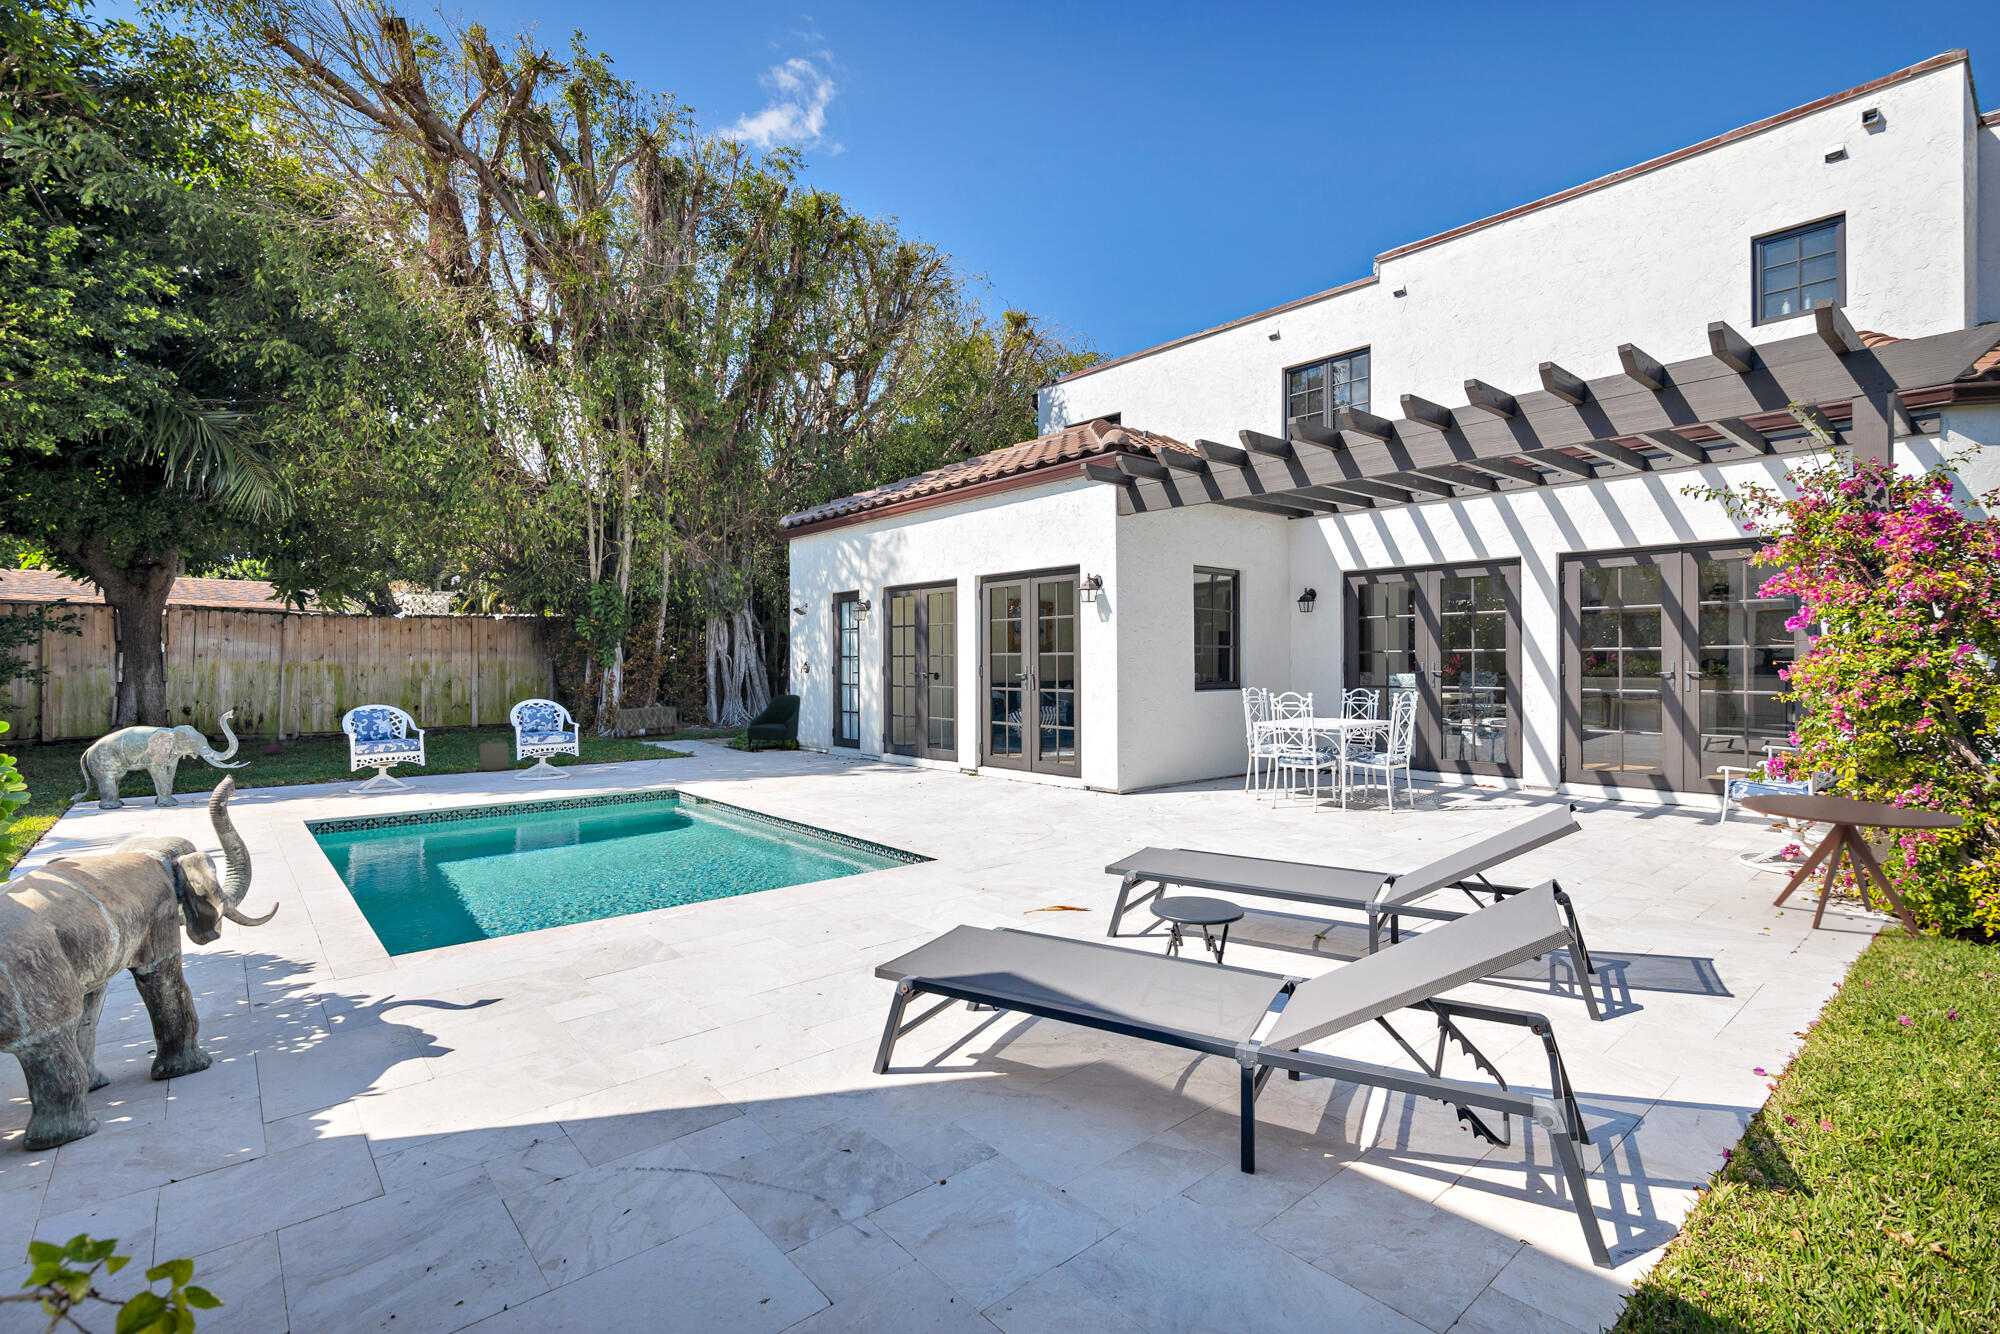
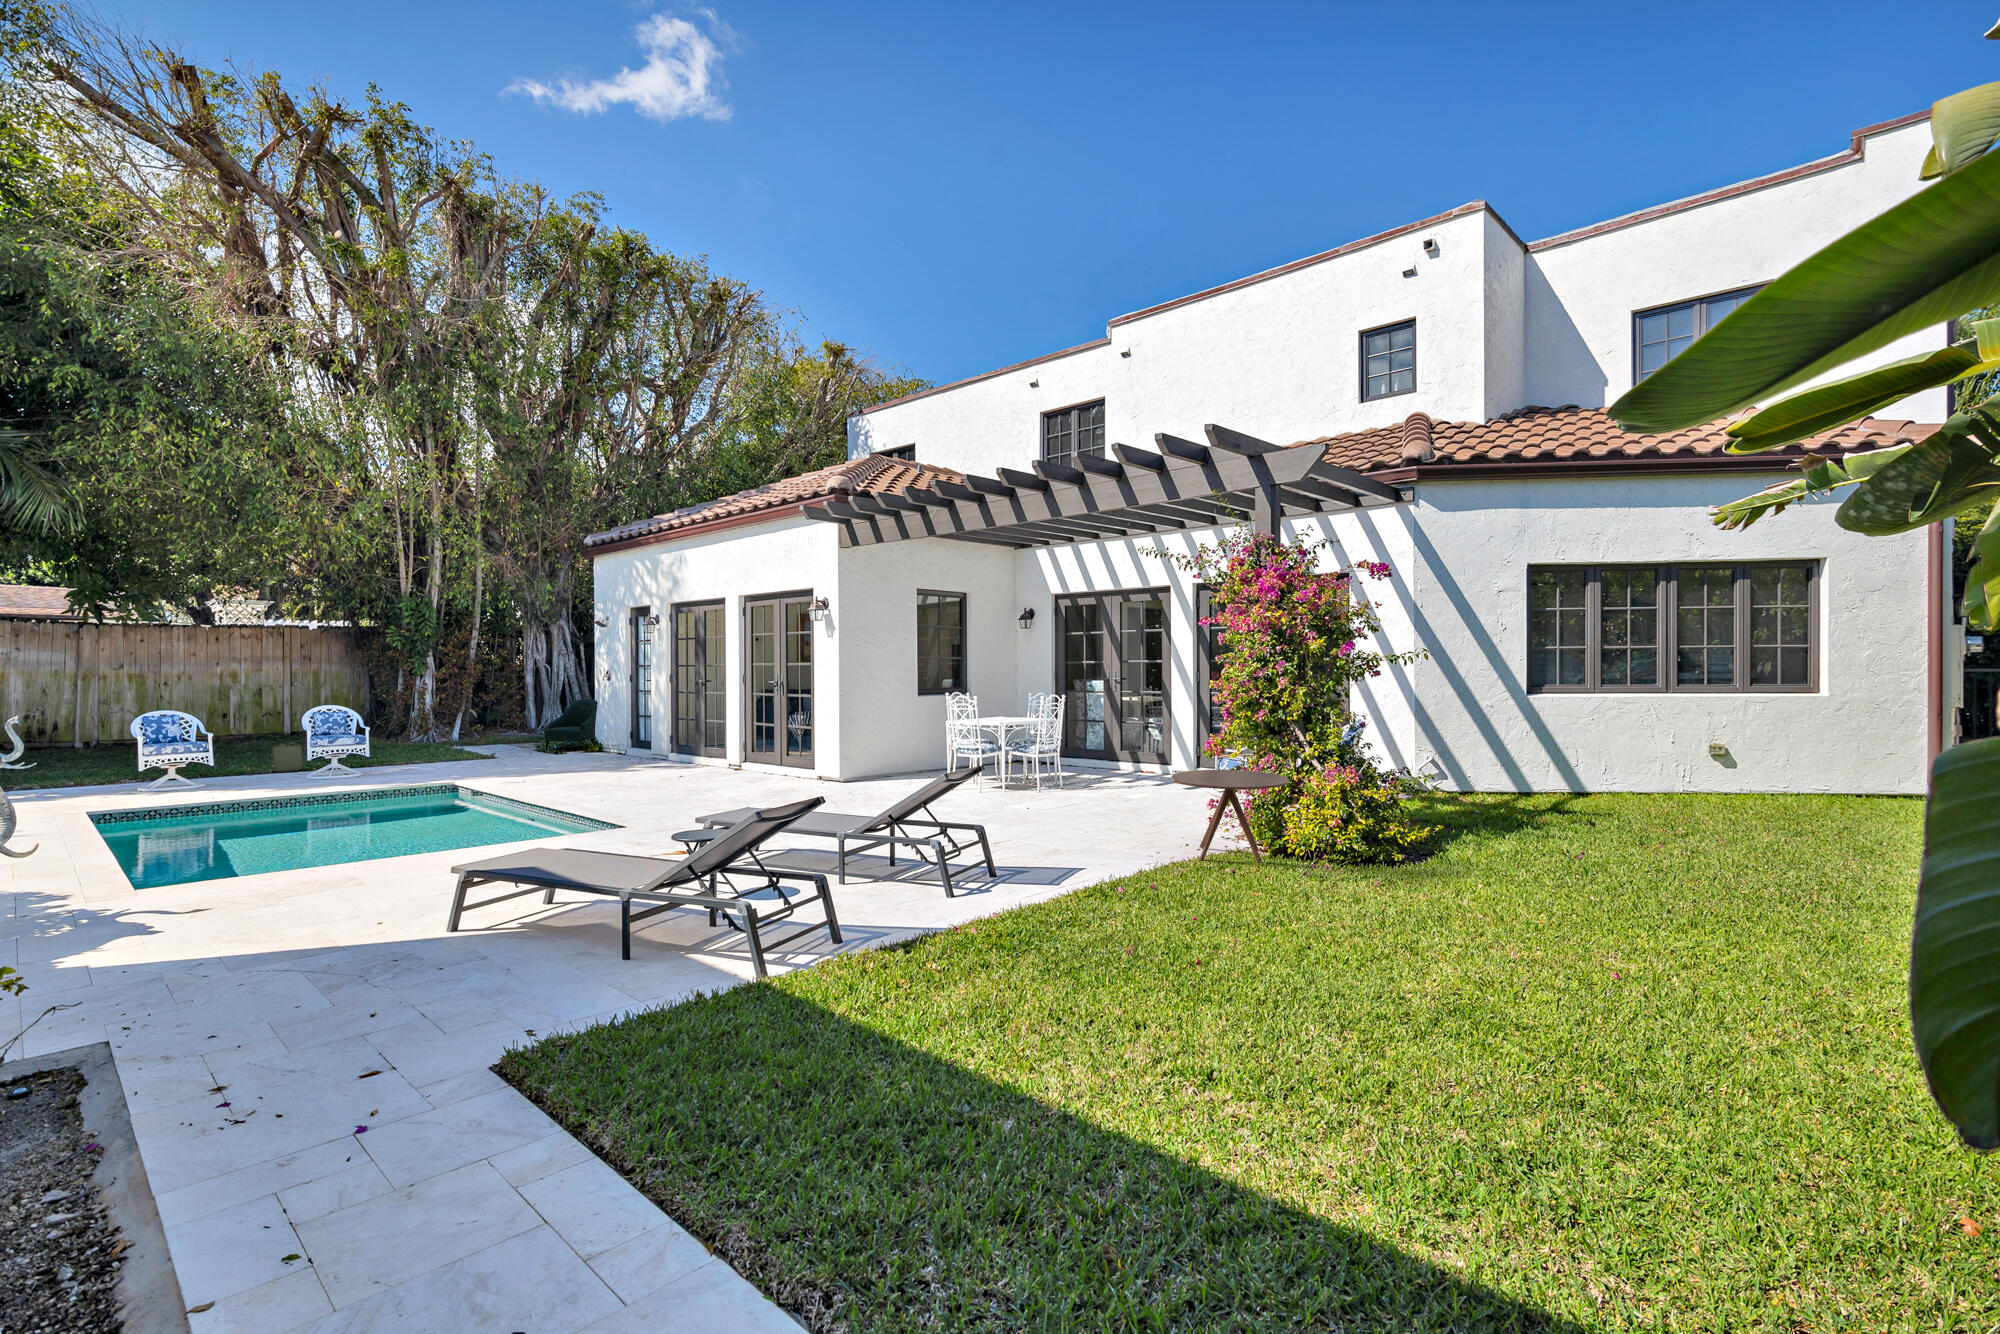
bench: present [614,706,677,739] -> none [420,711,487,742]
decorative plant: present [265,723,281,755] -> none [39,727,89,760]

